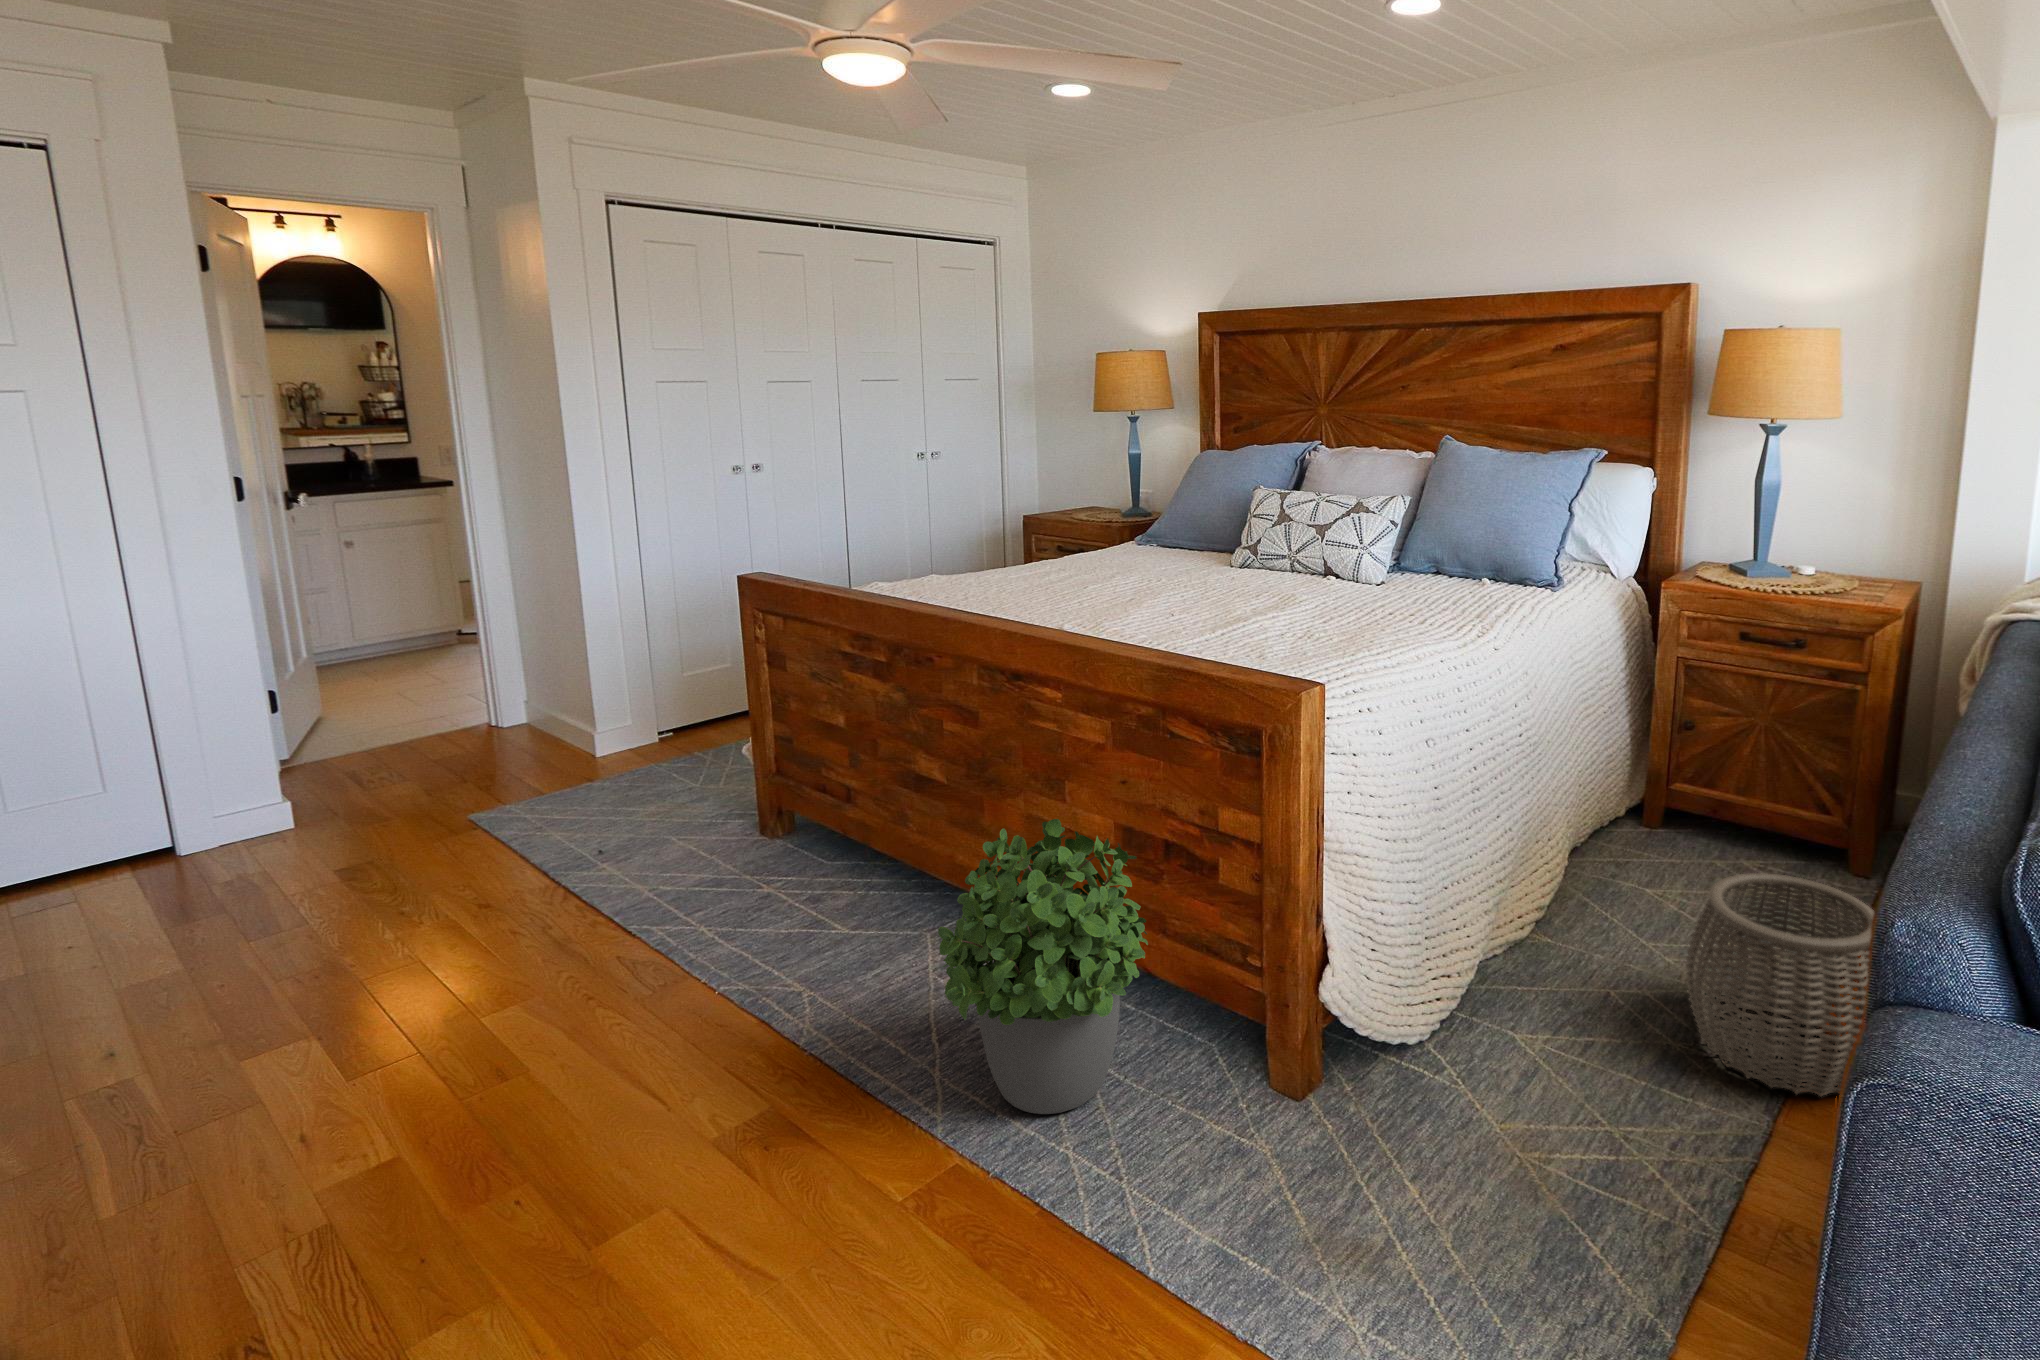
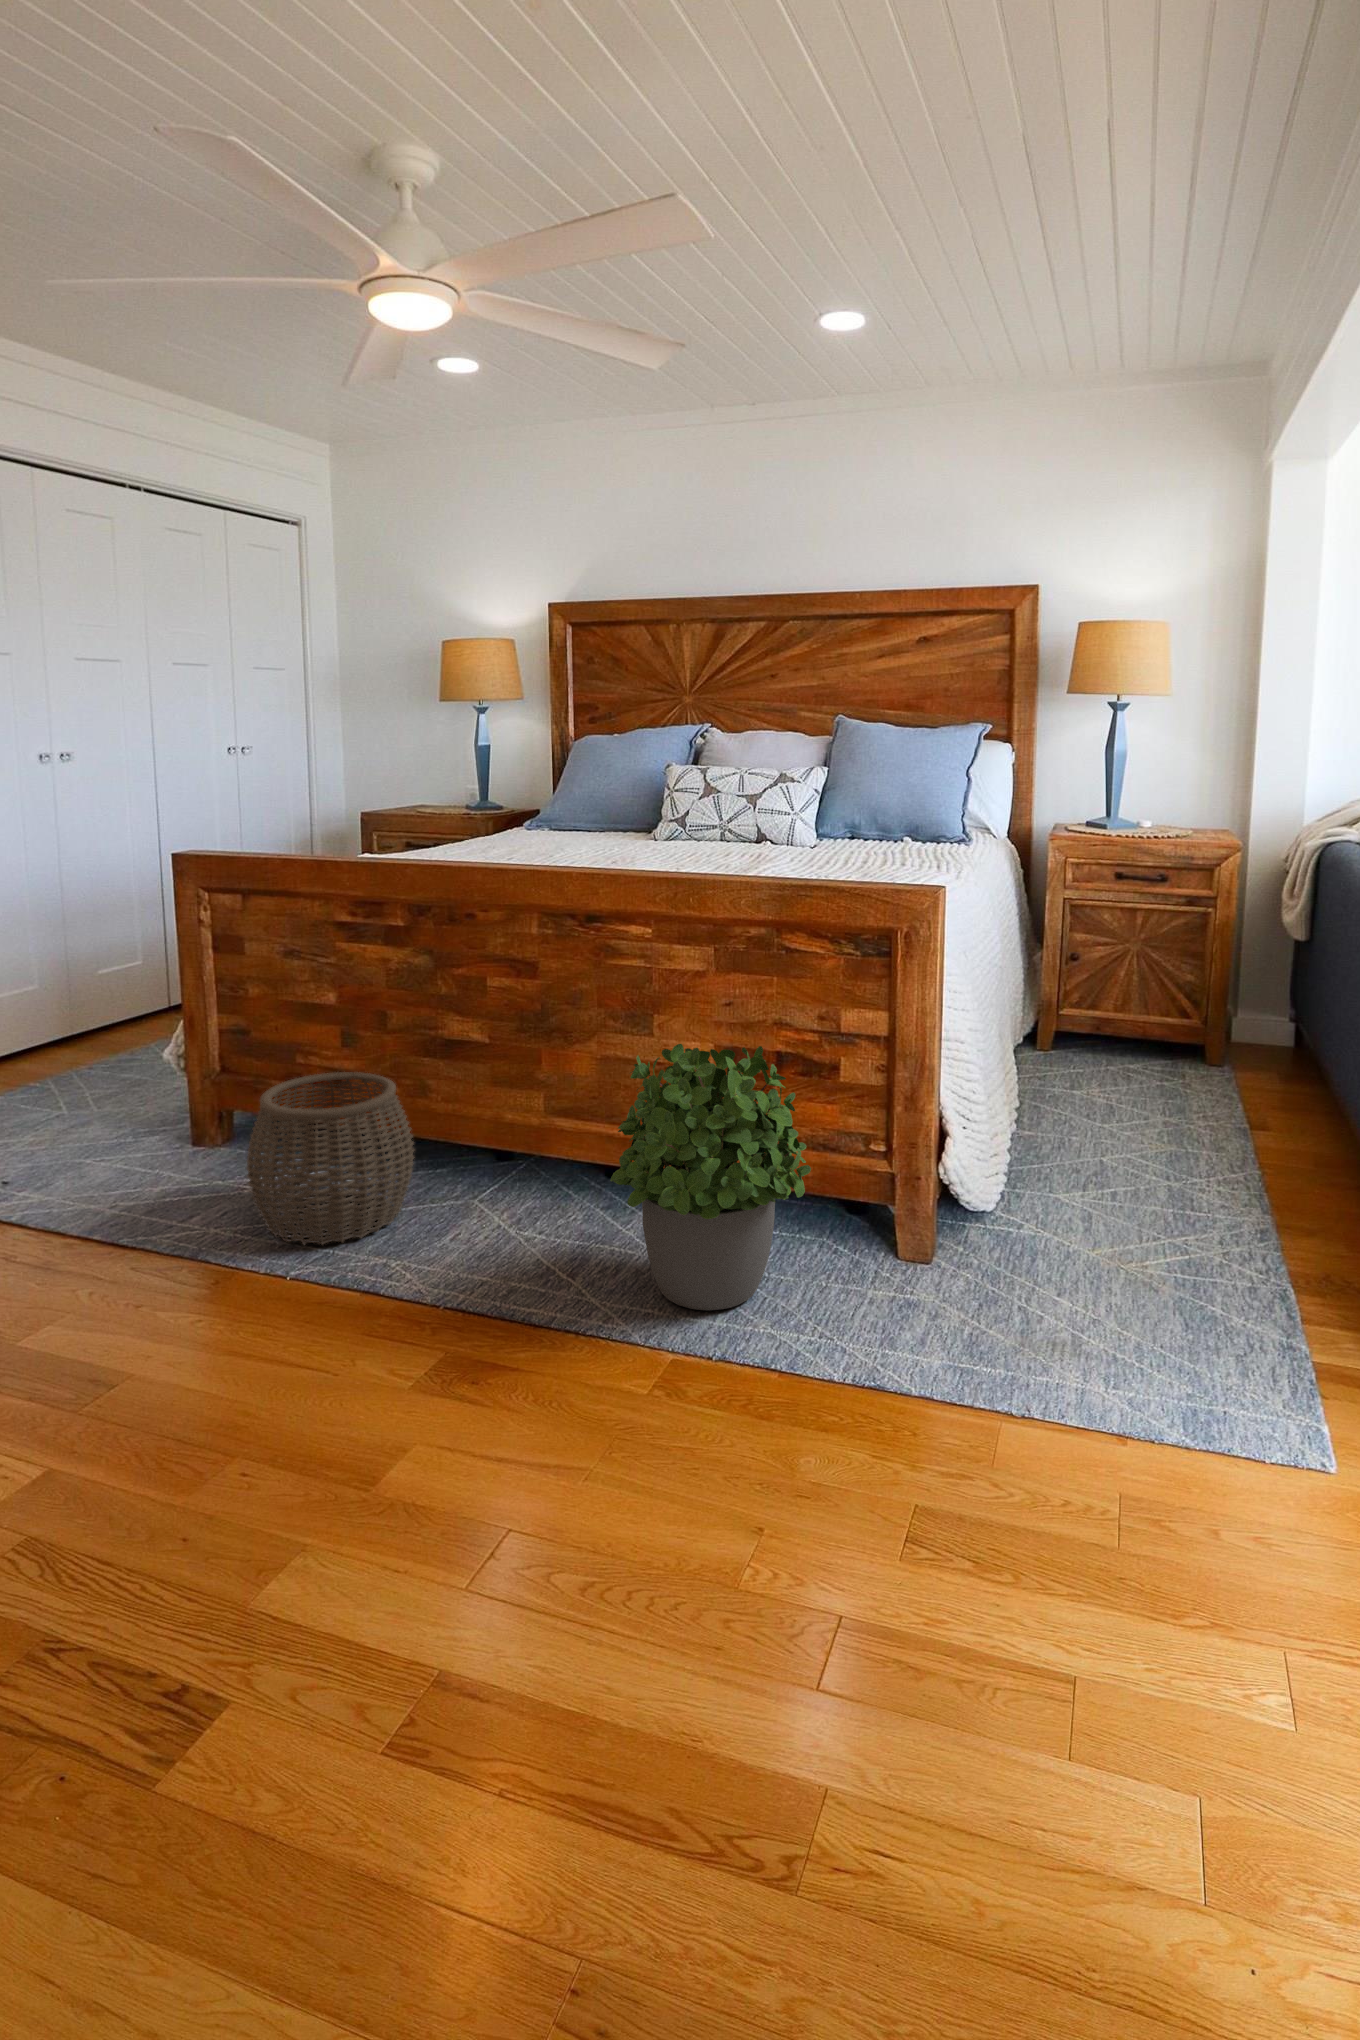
woven basket: present [1685,873,1874,1096] -> present [247,1072,414,1245]

